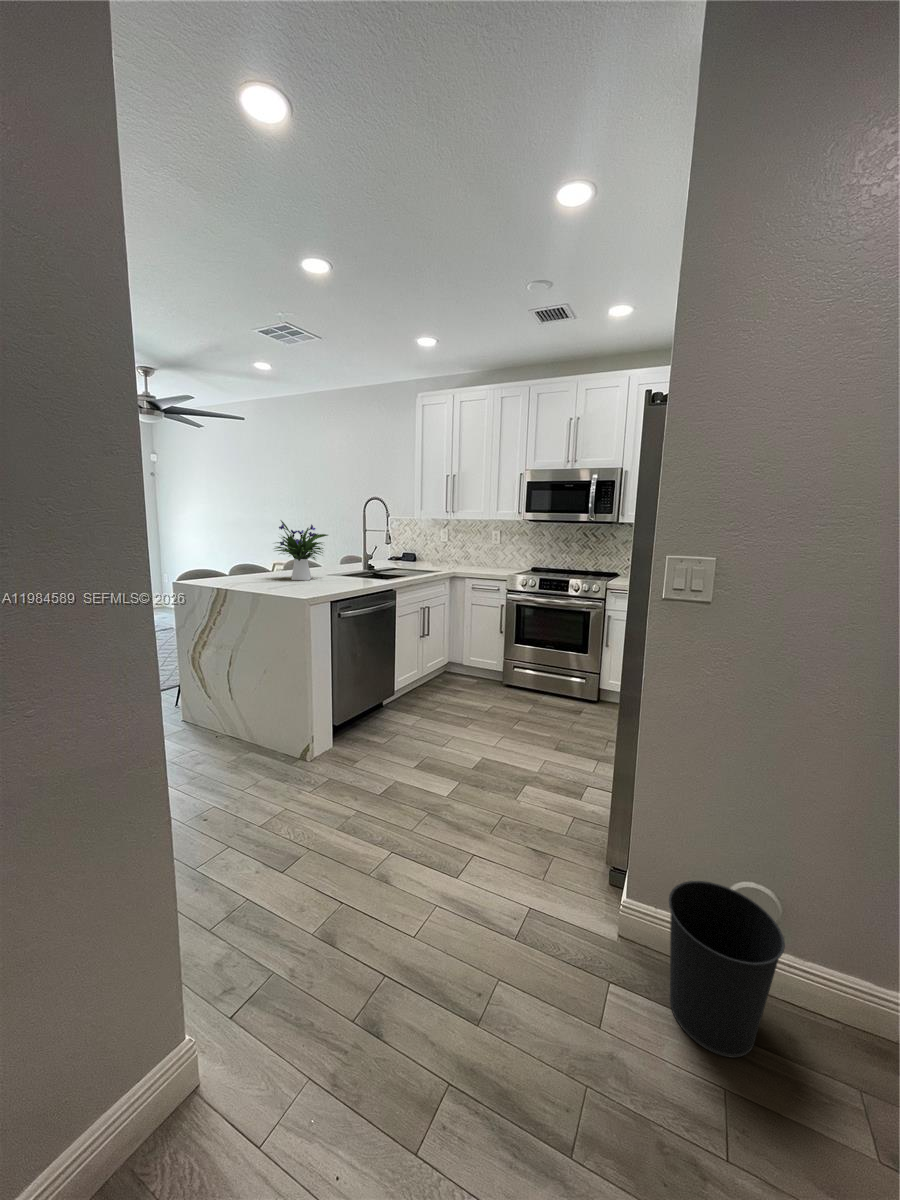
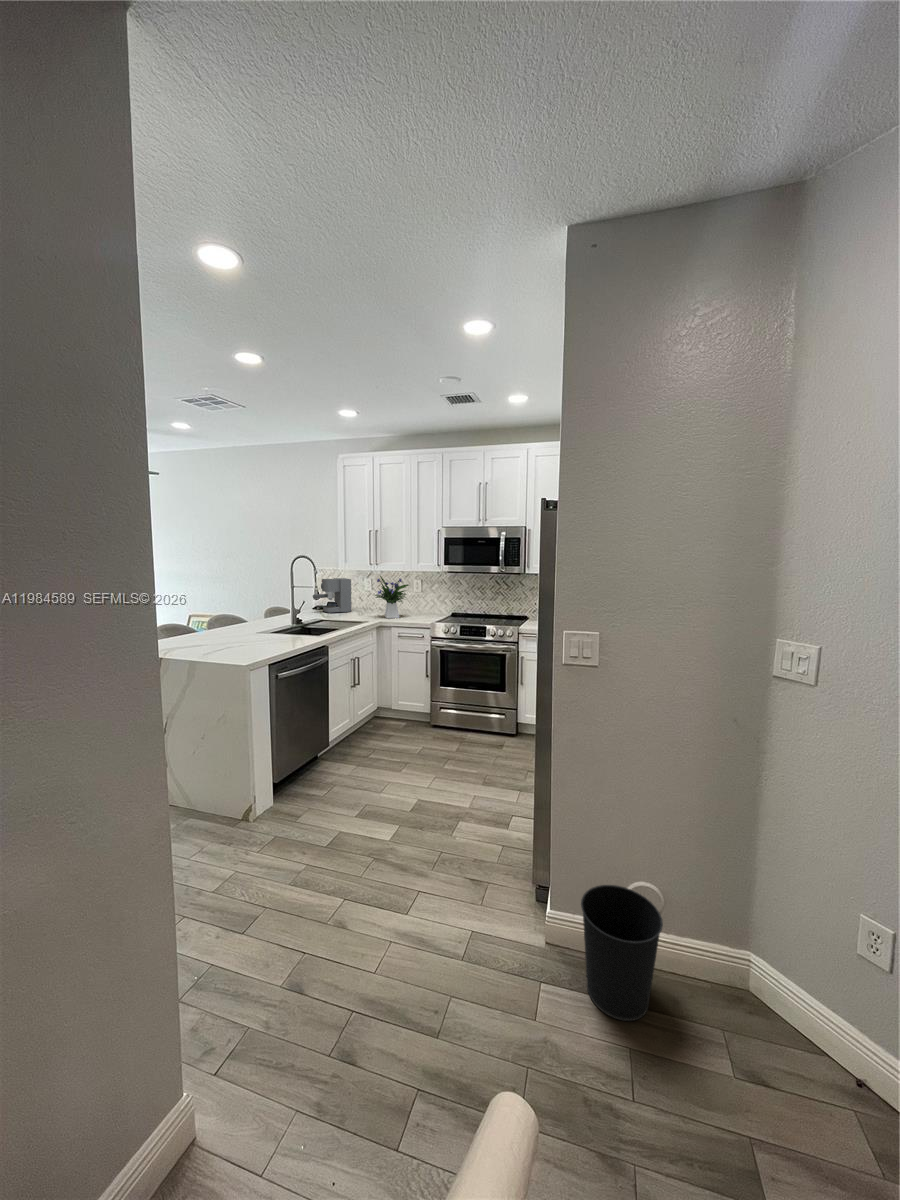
flower arrangement: present [275,521,328,580] -> present [375,576,409,618]
coffee maker: none [388,529,427,564] -> present [313,578,352,613]

